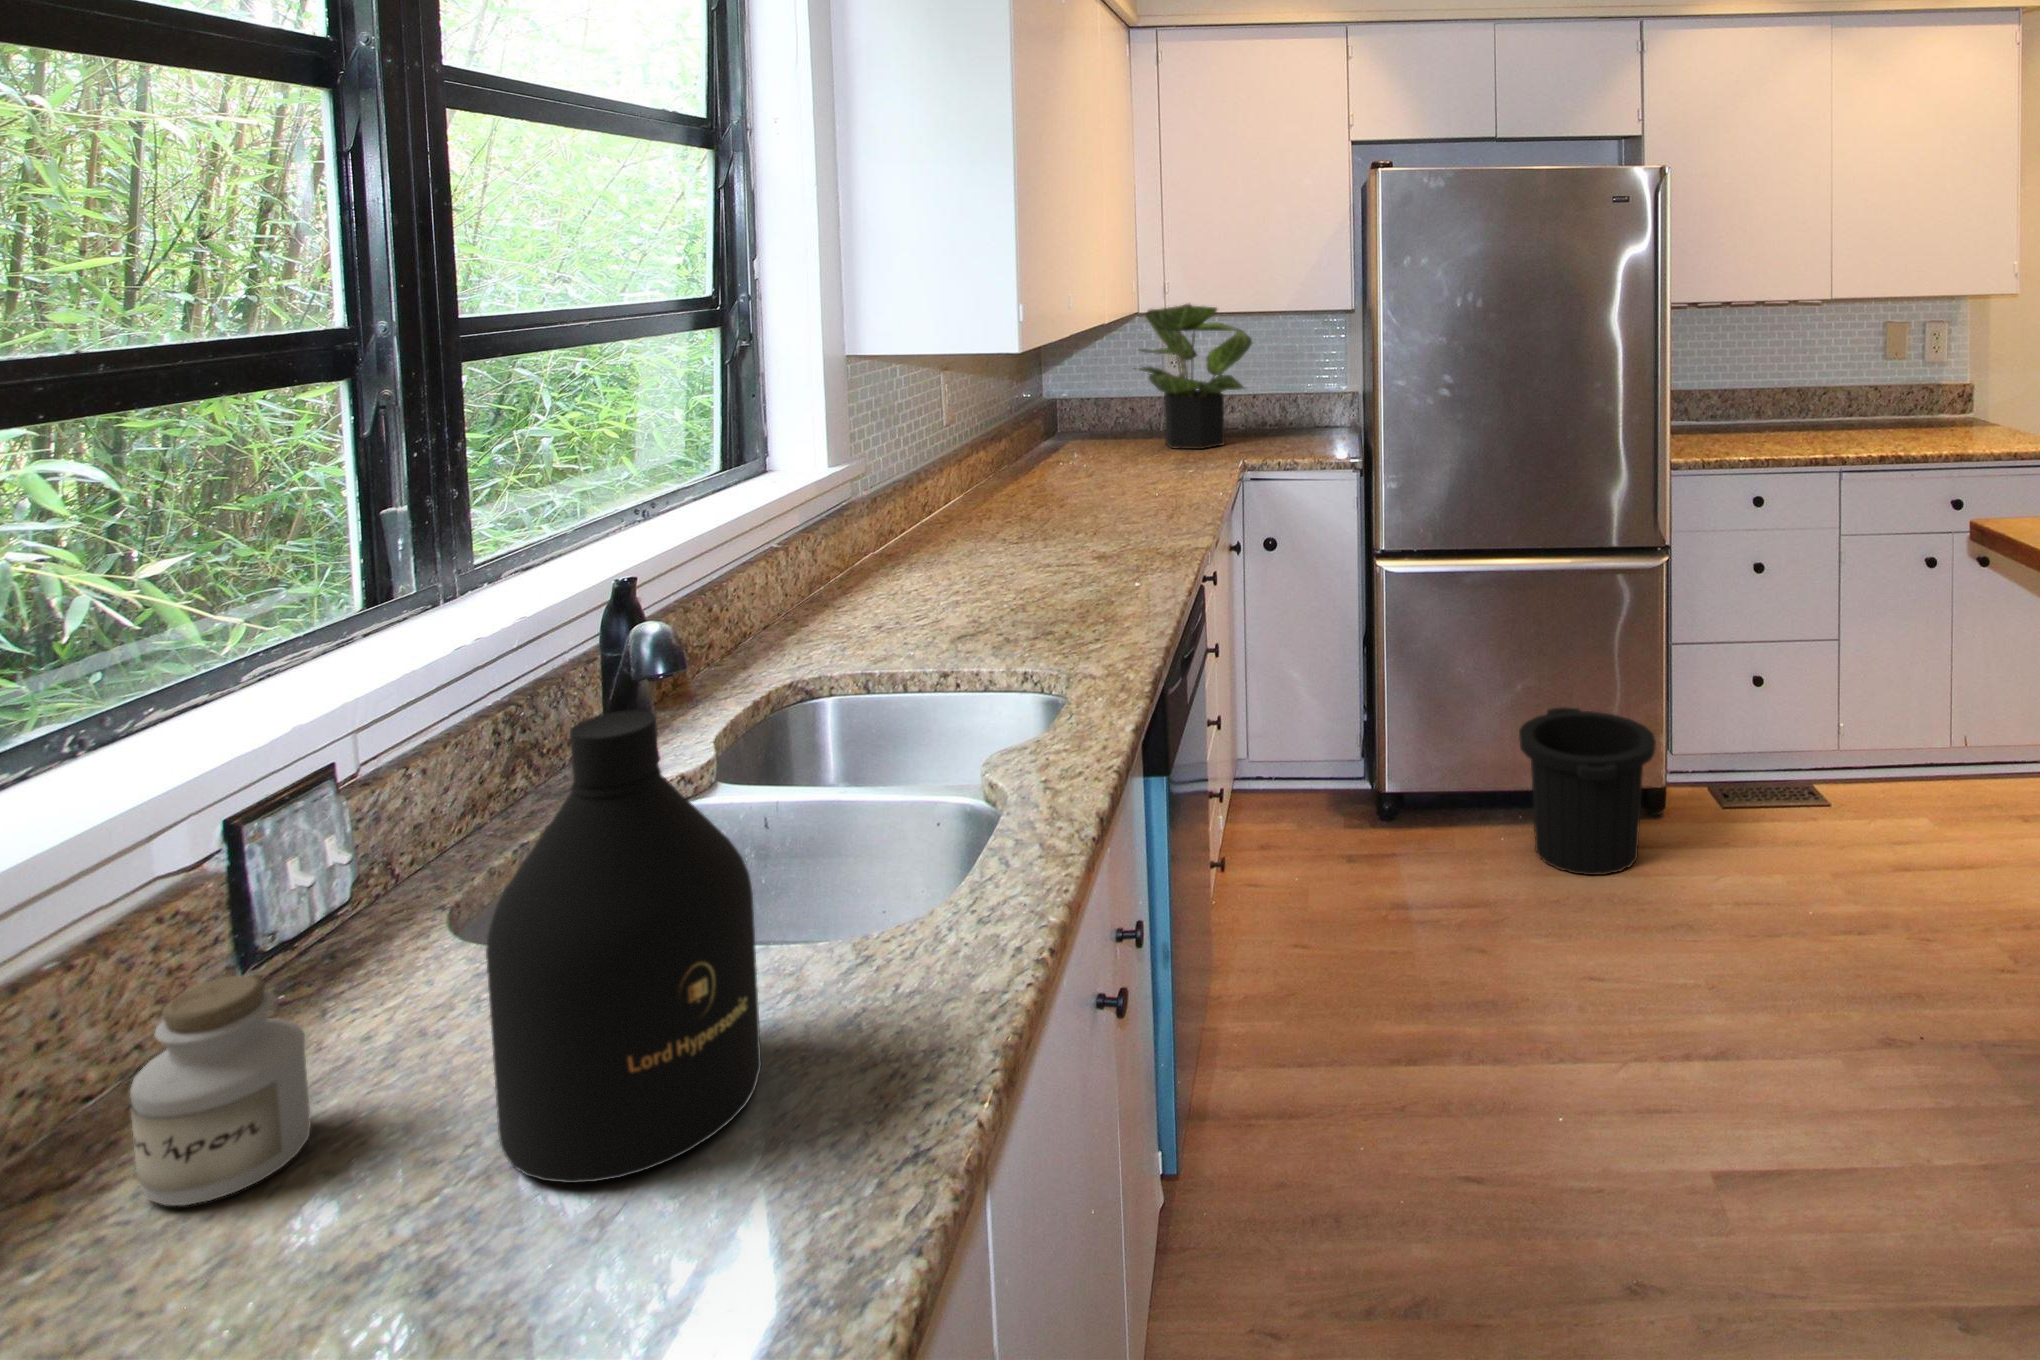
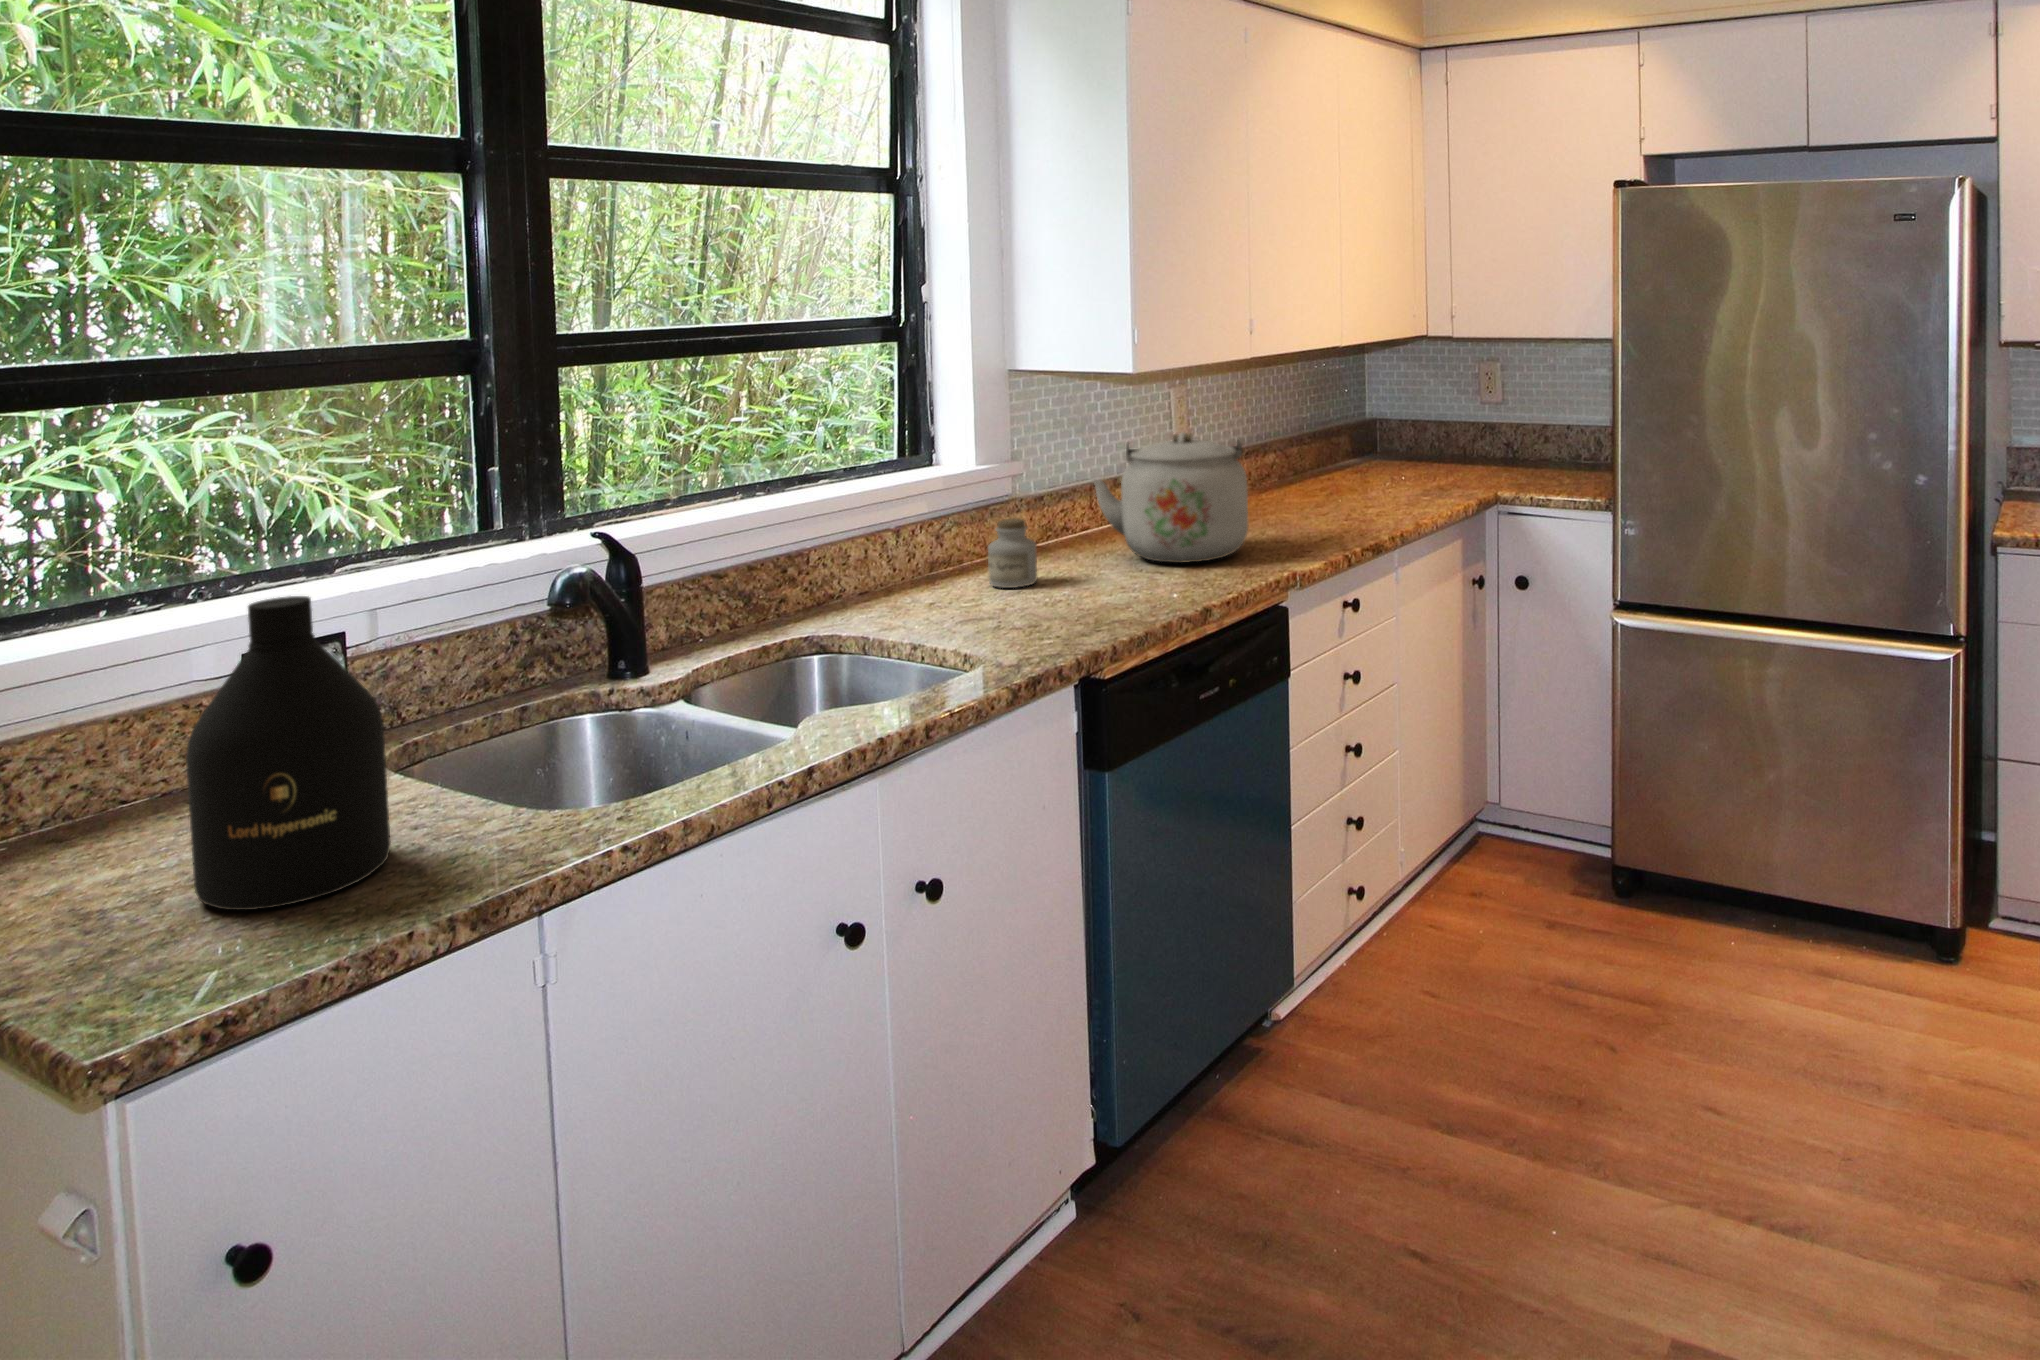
potted plant: present [1139,303,1252,449] -> none [1382,334,1509,485]
kettle: none [981,411,1144,549] -> present [1094,432,1248,563]
trash can: present [1519,707,1656,875] -> none [1719,817,1891,1024]
jar: present [130,976,311,1205] -> present [988,518,1037,588]

